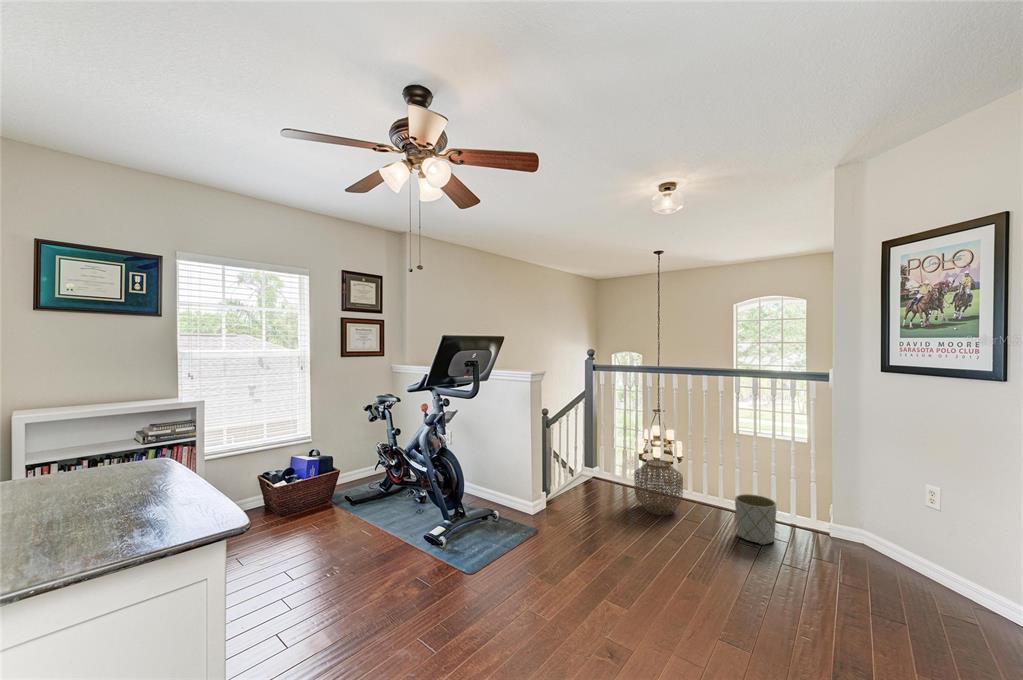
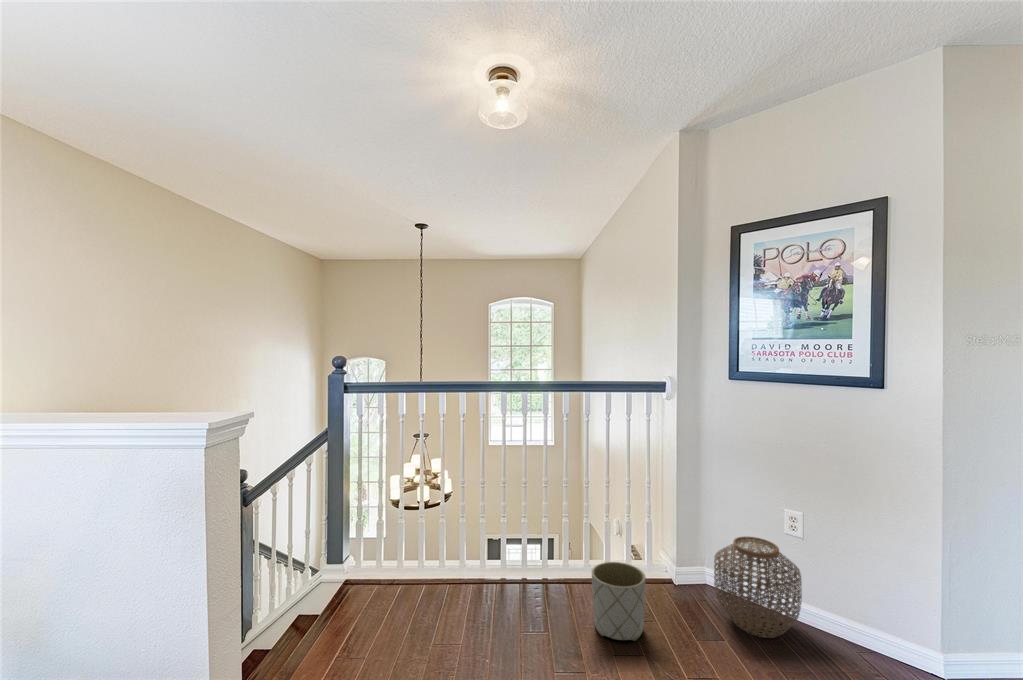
woven basket: present [635,459,683,515] -> present [714,537,802,638]

